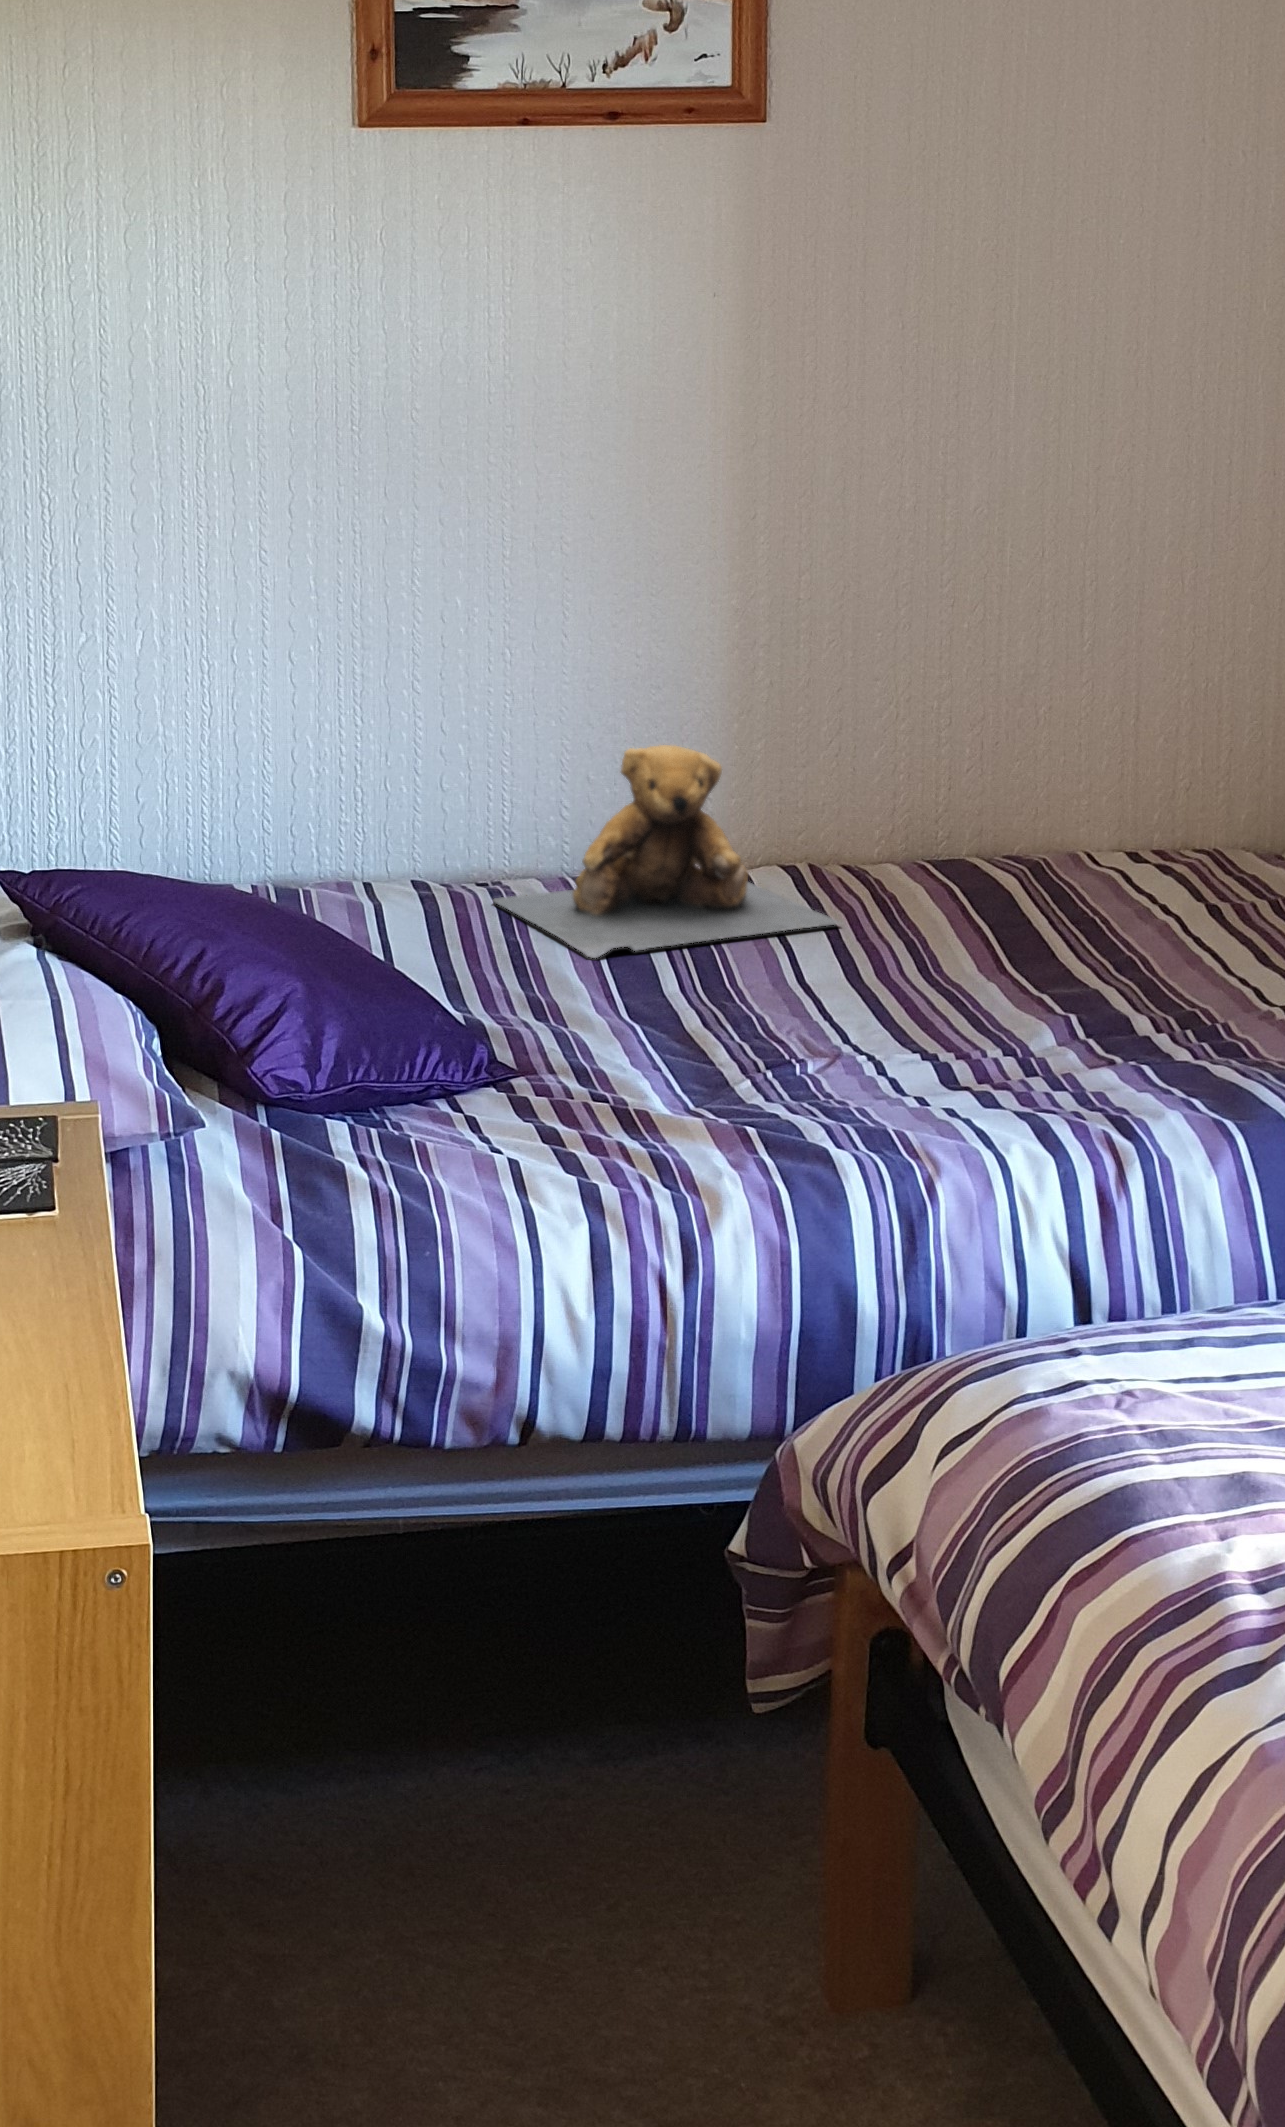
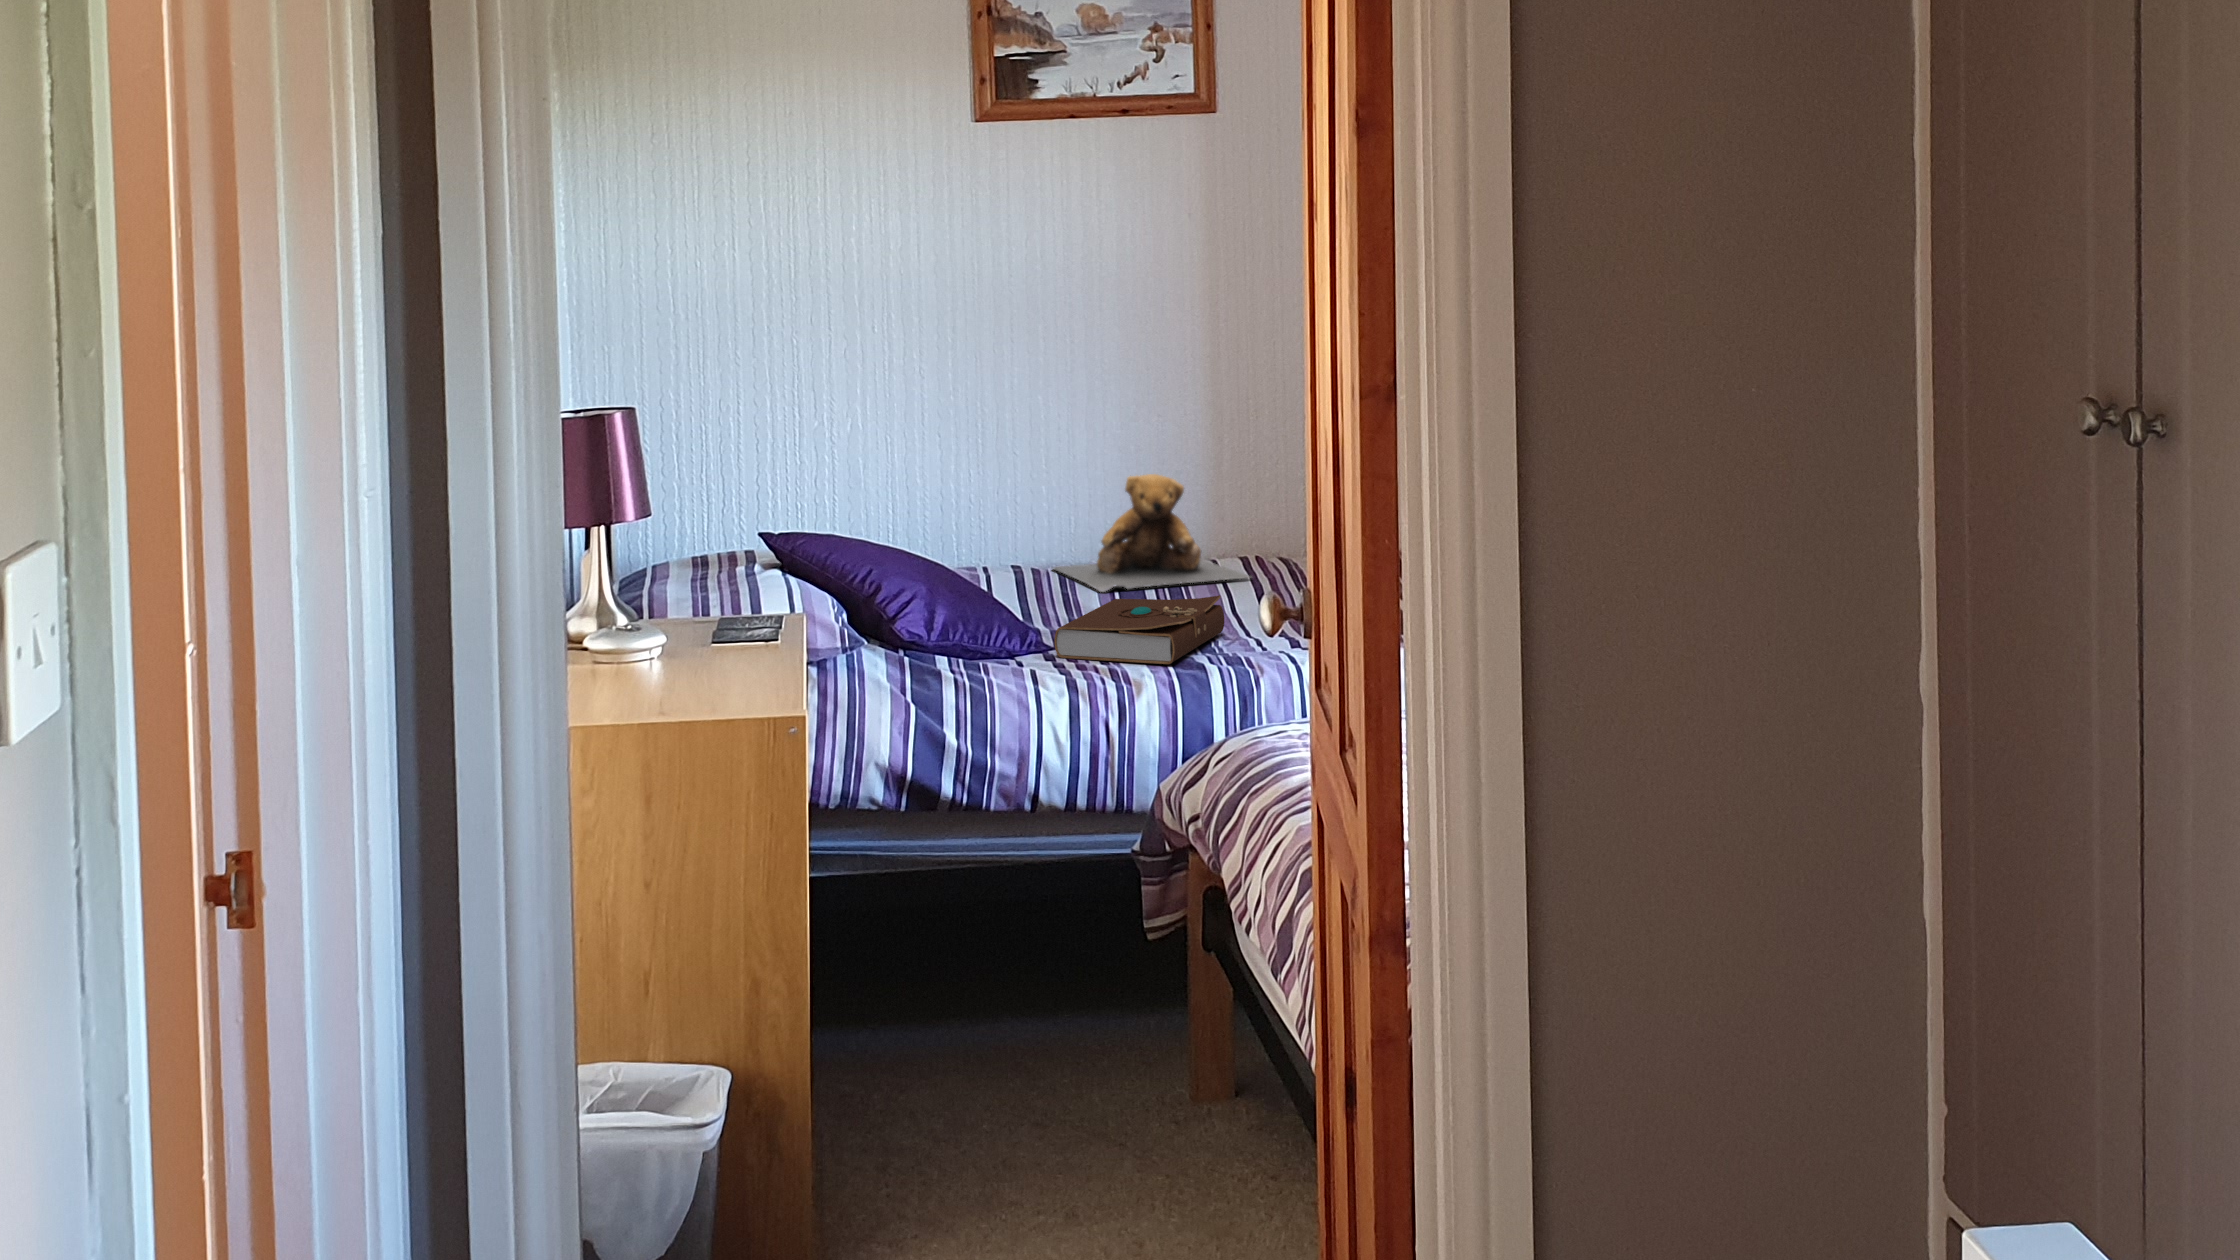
book: none [547,997,840,1150] -> present [1054,595,1224,664]

